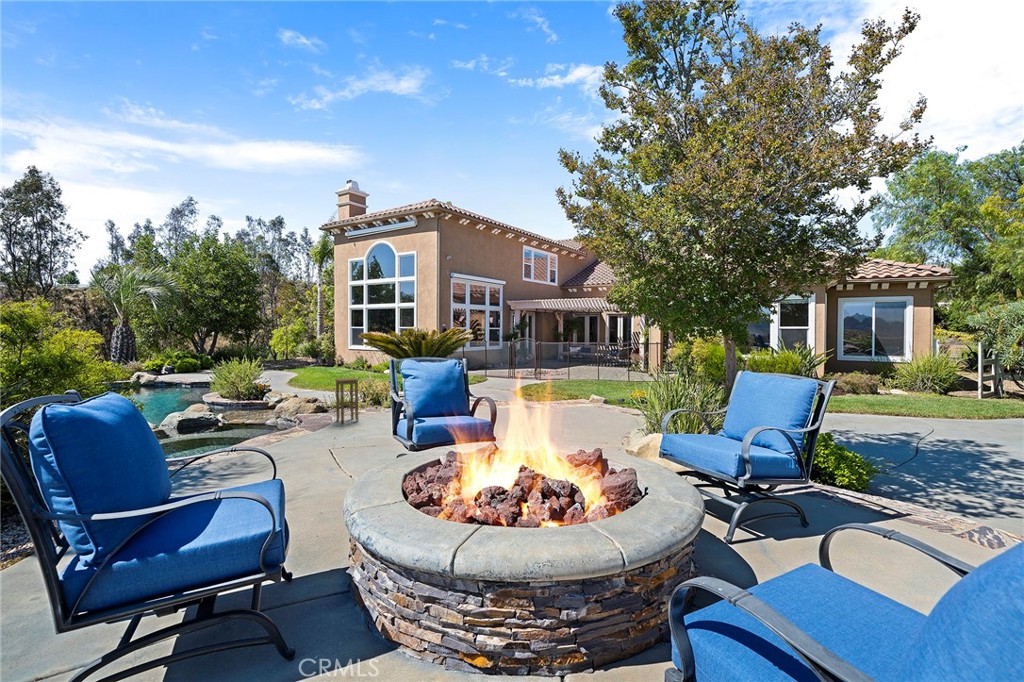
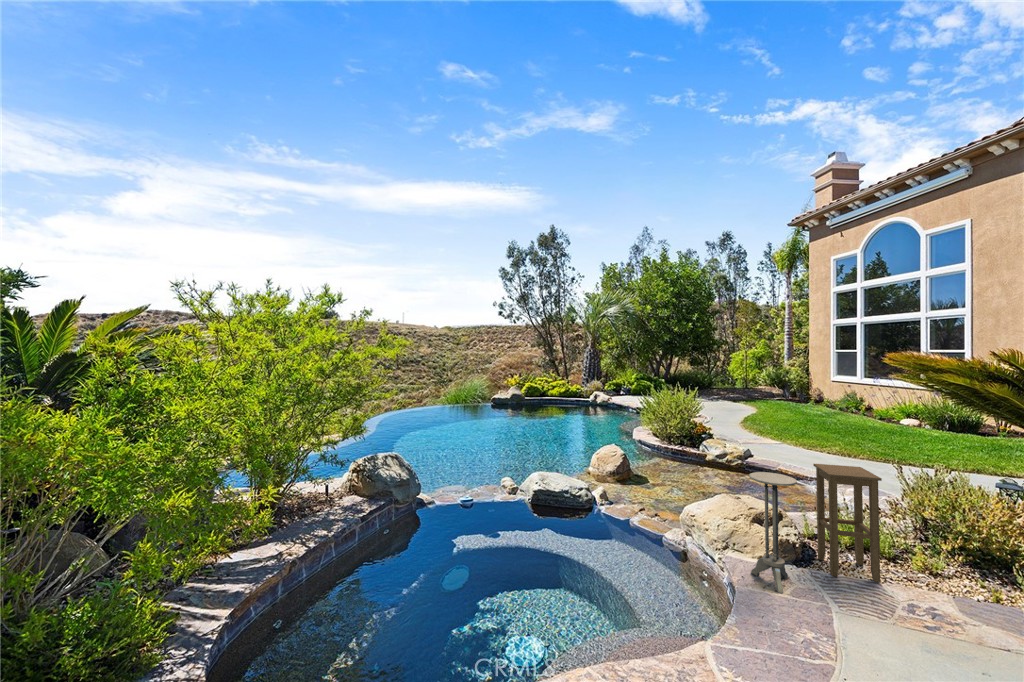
side table: none [309,383,328,431] -> present [749,472,797,593]

